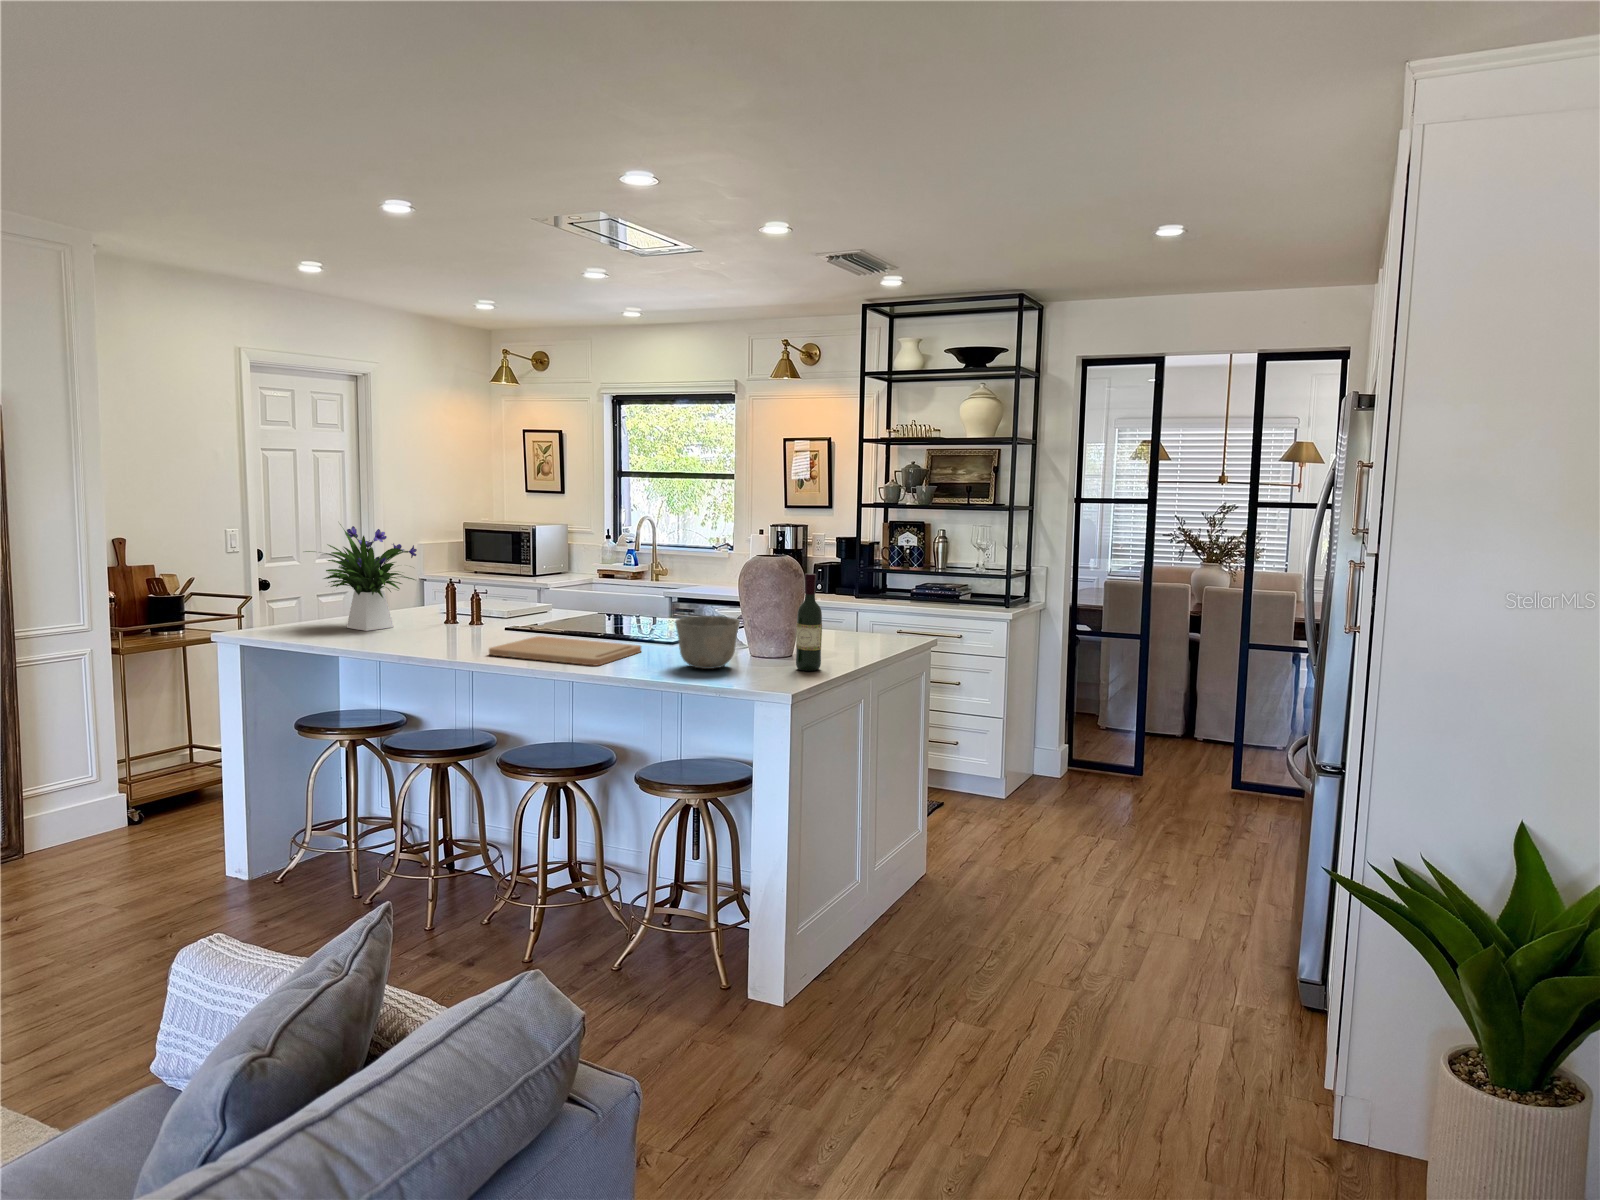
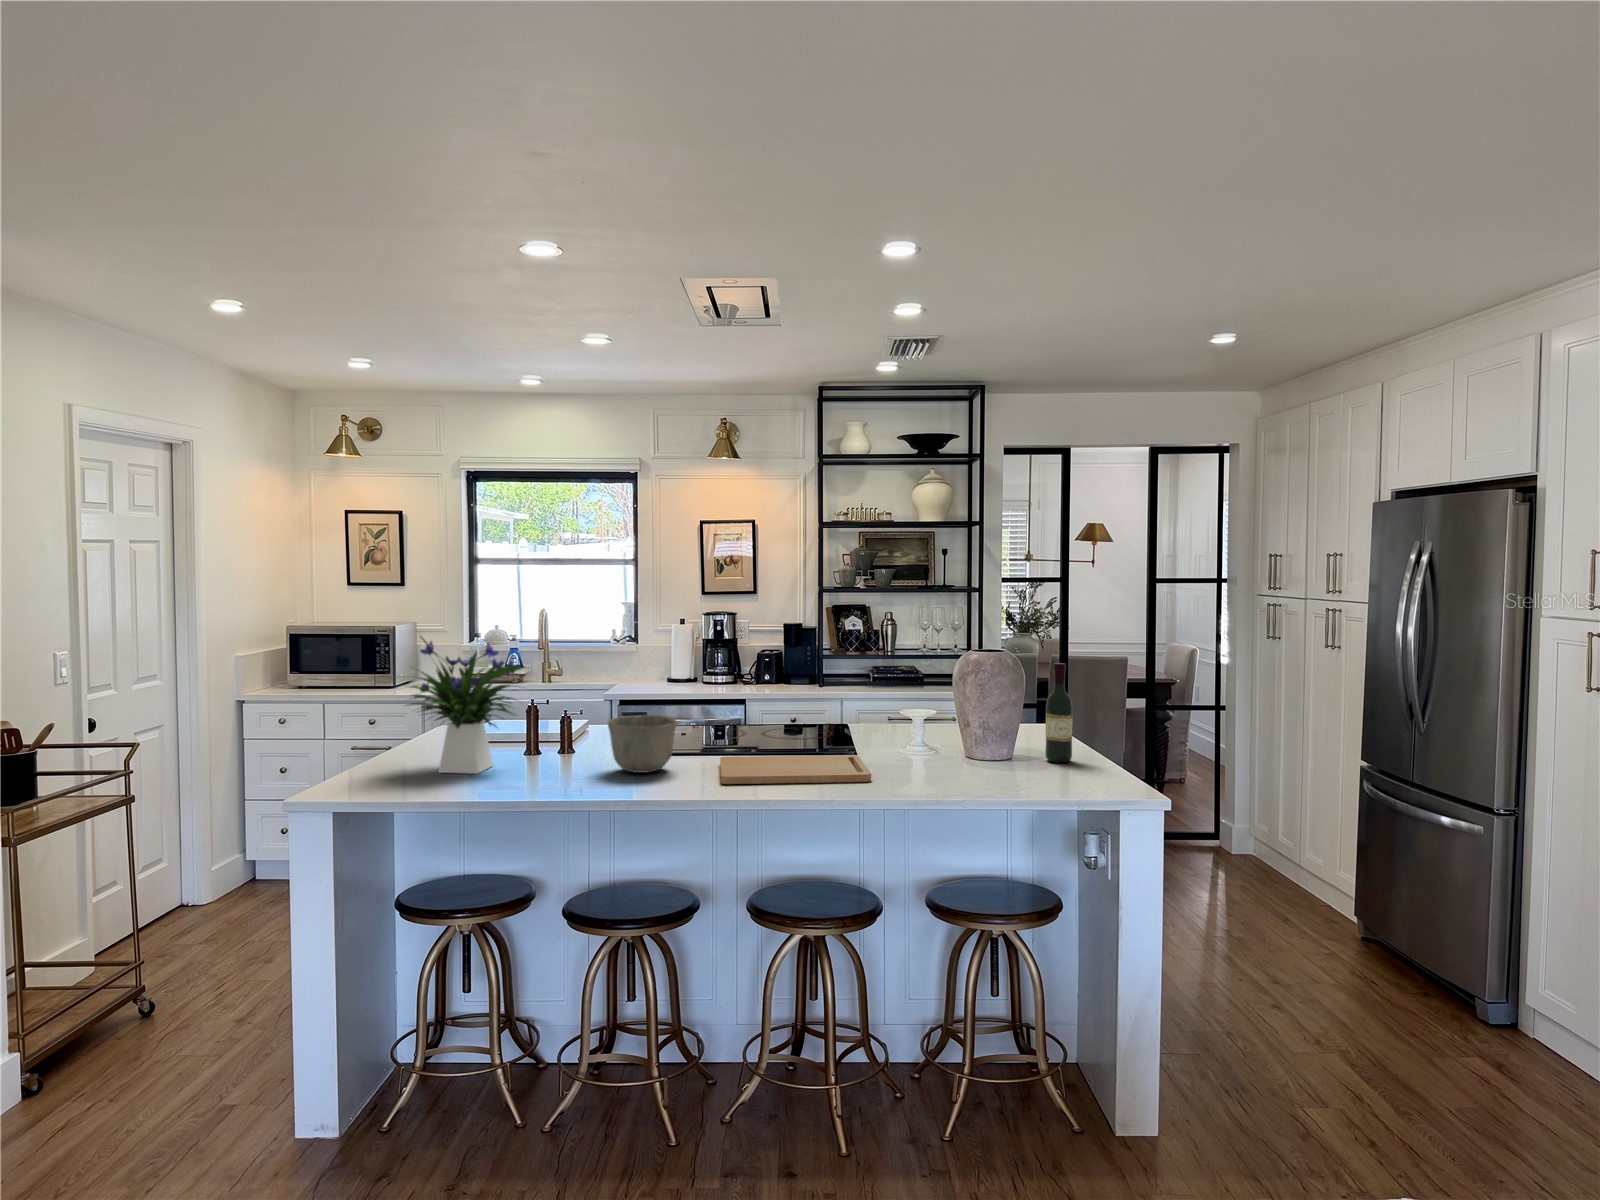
ceramic bowl: present [675,616,740,669] -> present [608,715,678,773]

